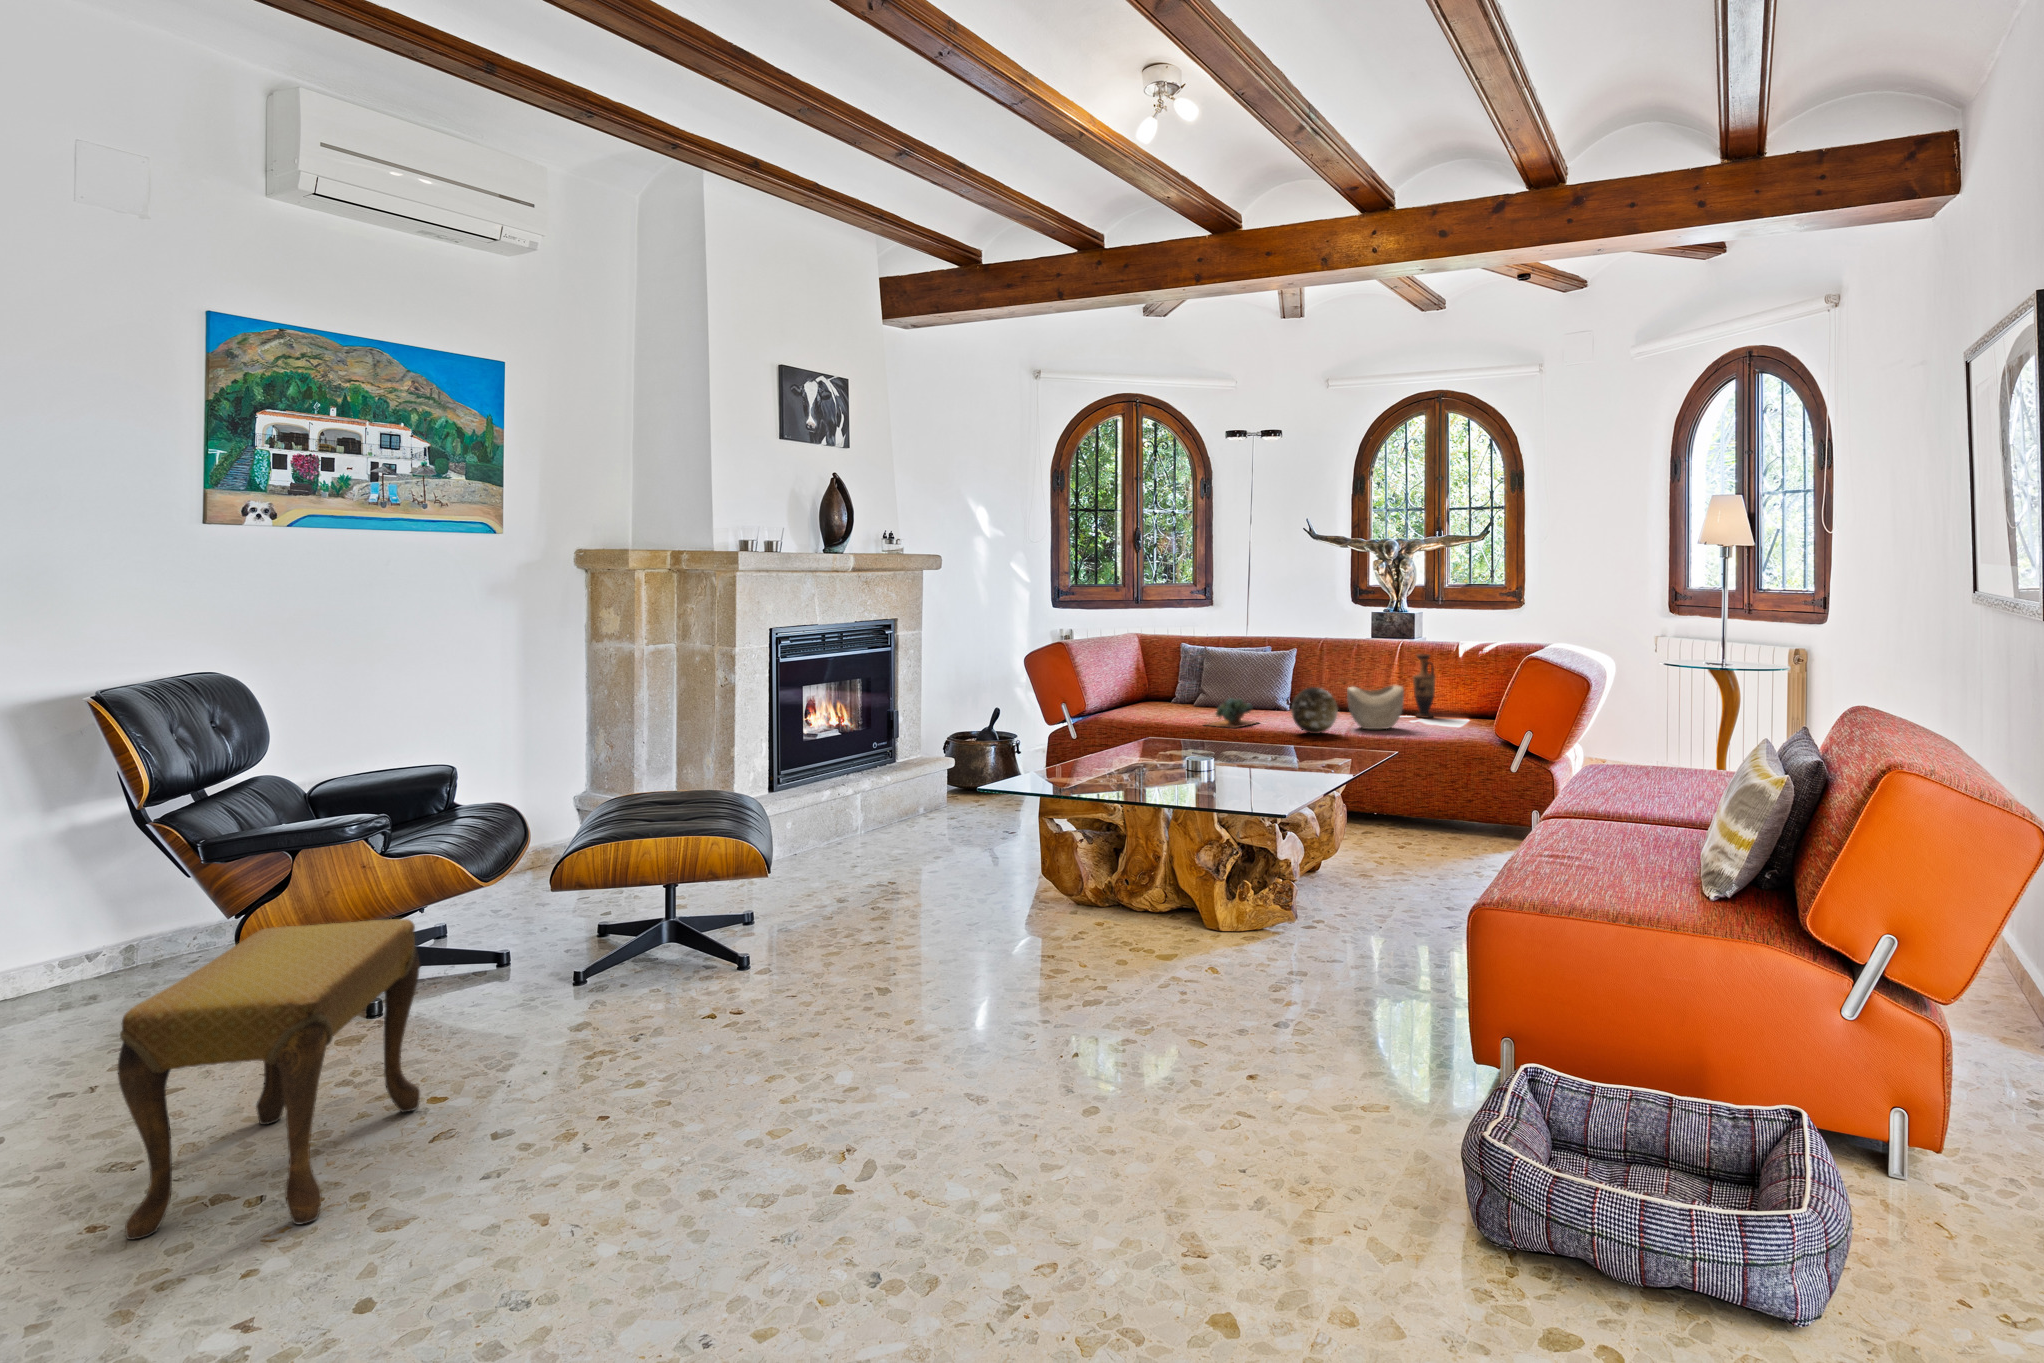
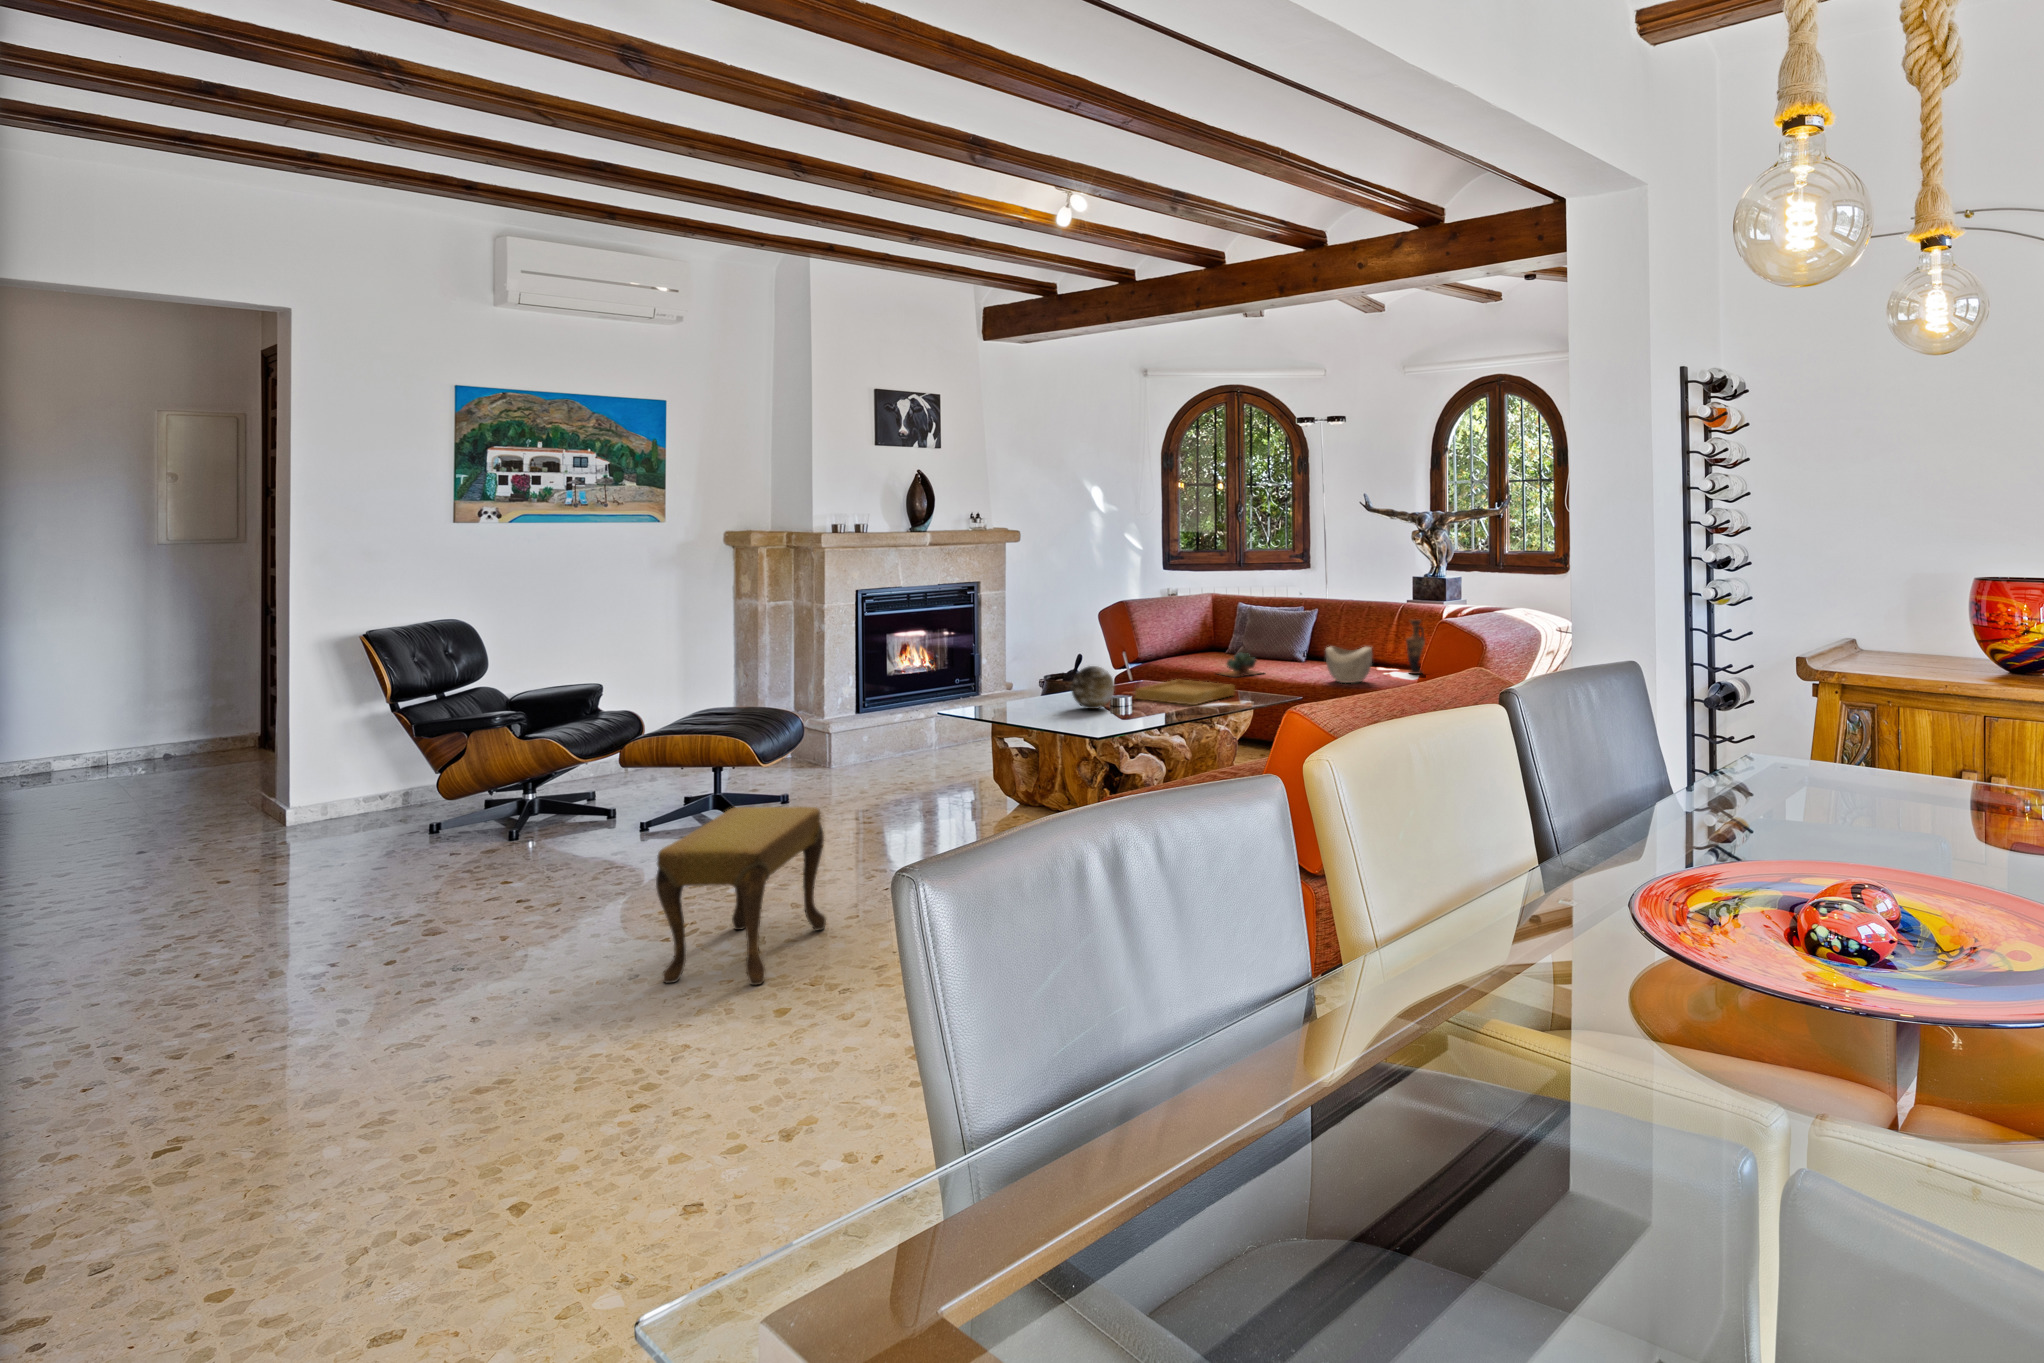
decorative orb: present [1291,687,1338,734] -> present [1071,666,1114,709]
tray: none [1172,731,1284,762] -> present [1135,680,1235,705]
footstool: present [118,919,420,1240] -> present [656,806,826,985]

